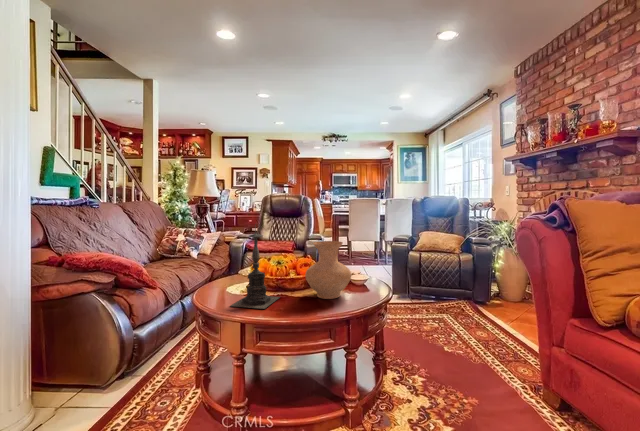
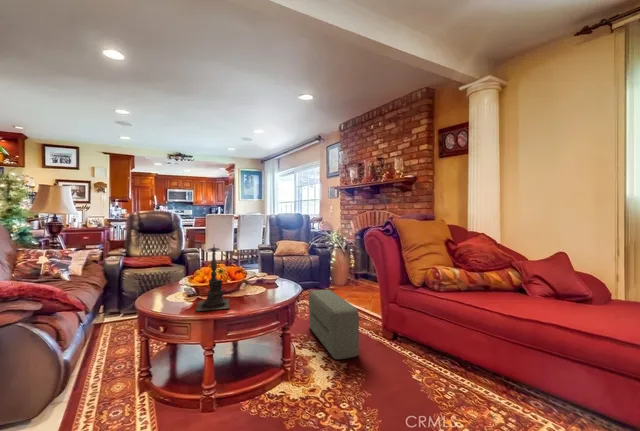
vase: present [305,241,351,299] -> none [247,250,283,295]
pouf: none [422,301,472,411] -> present [309,290,359,359]

